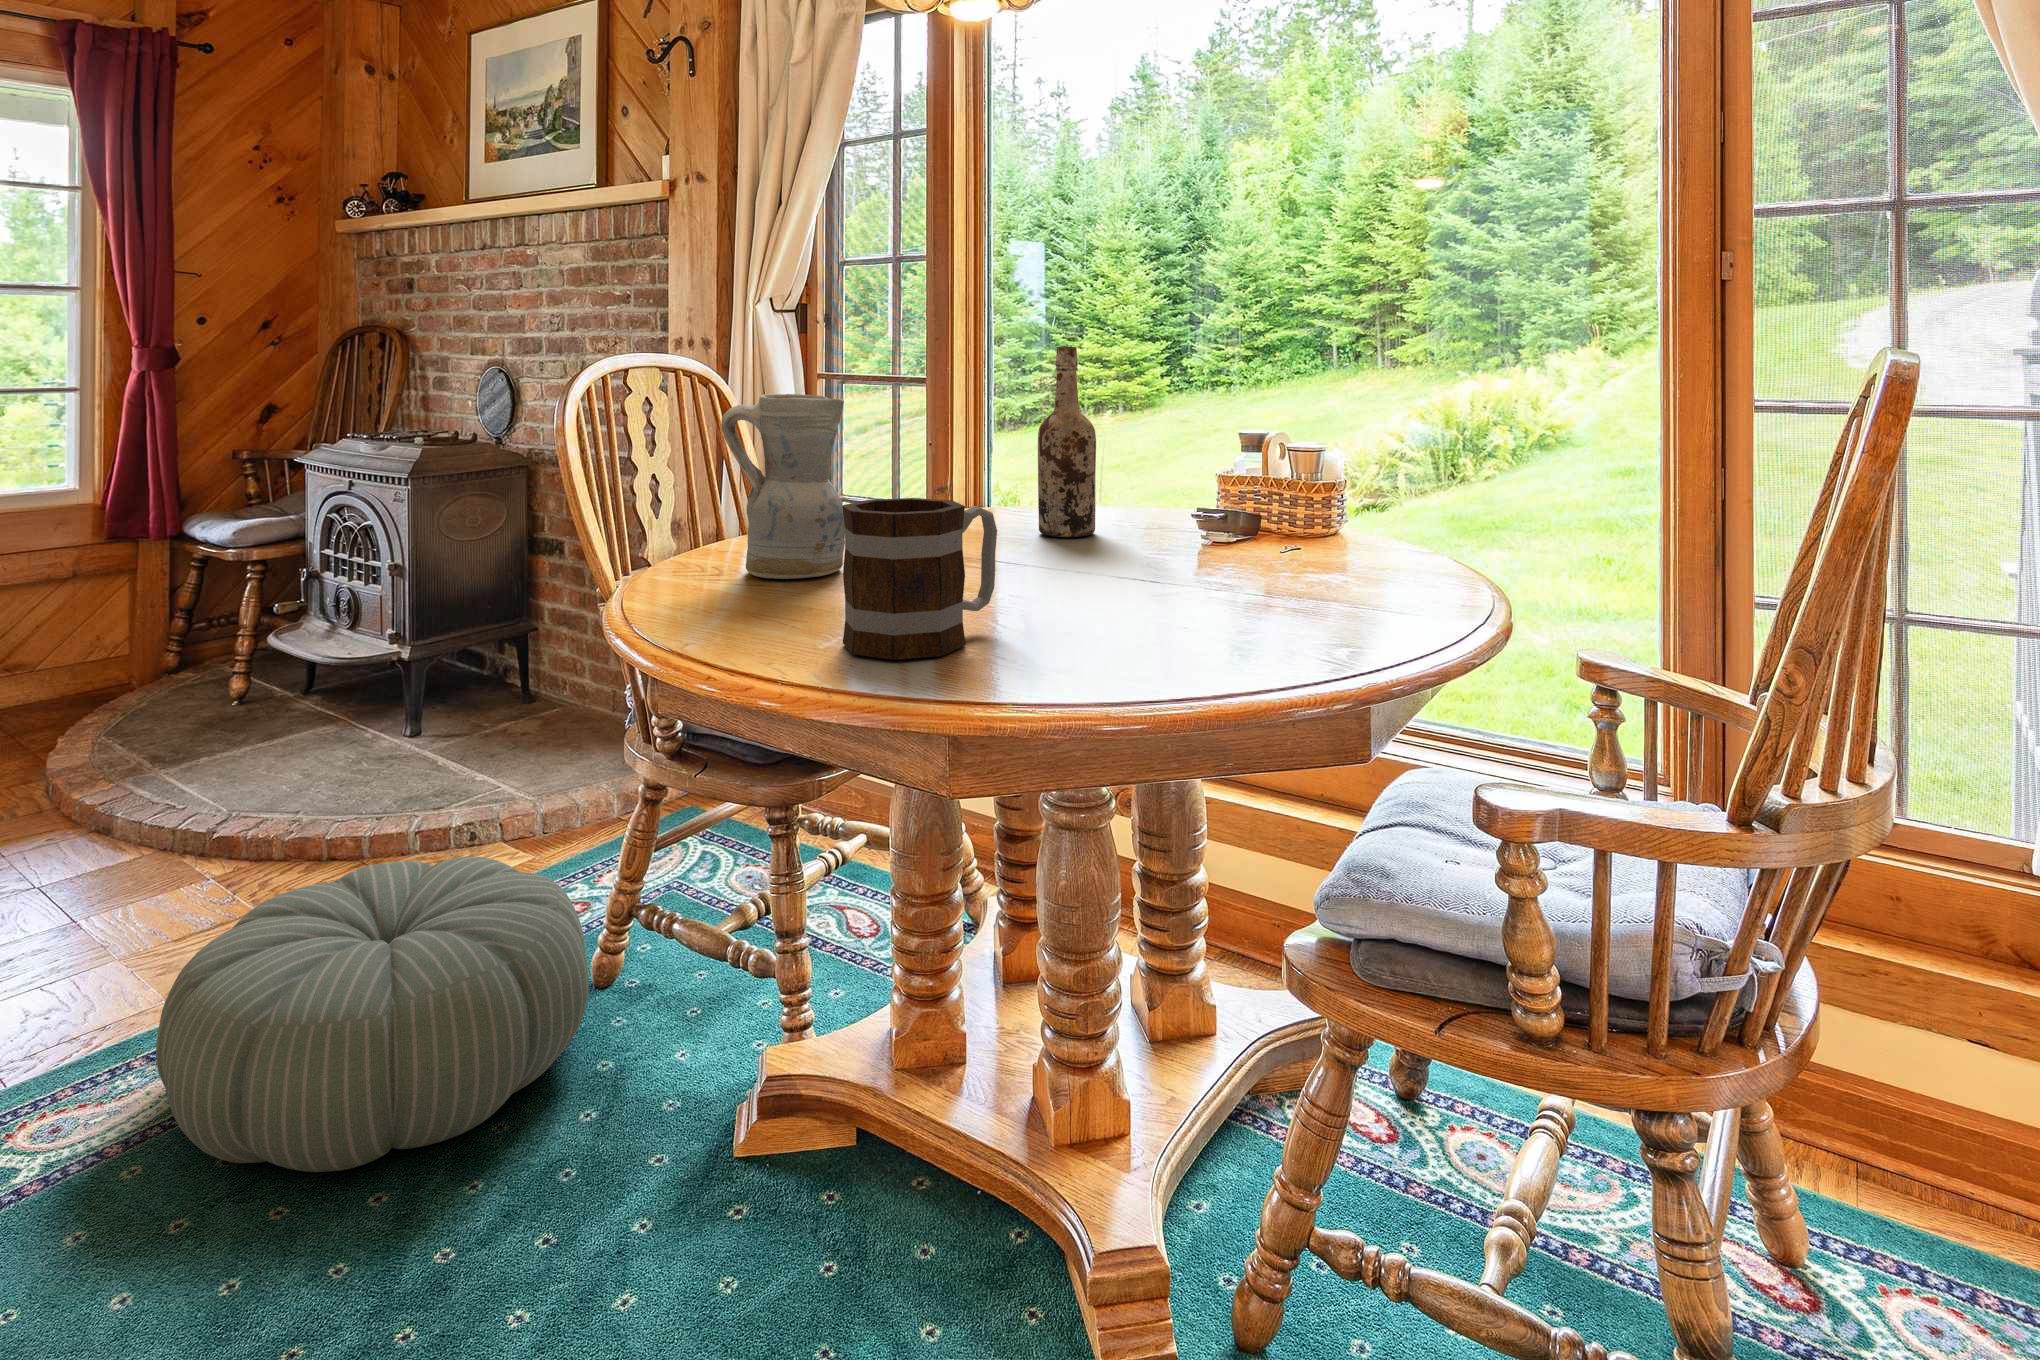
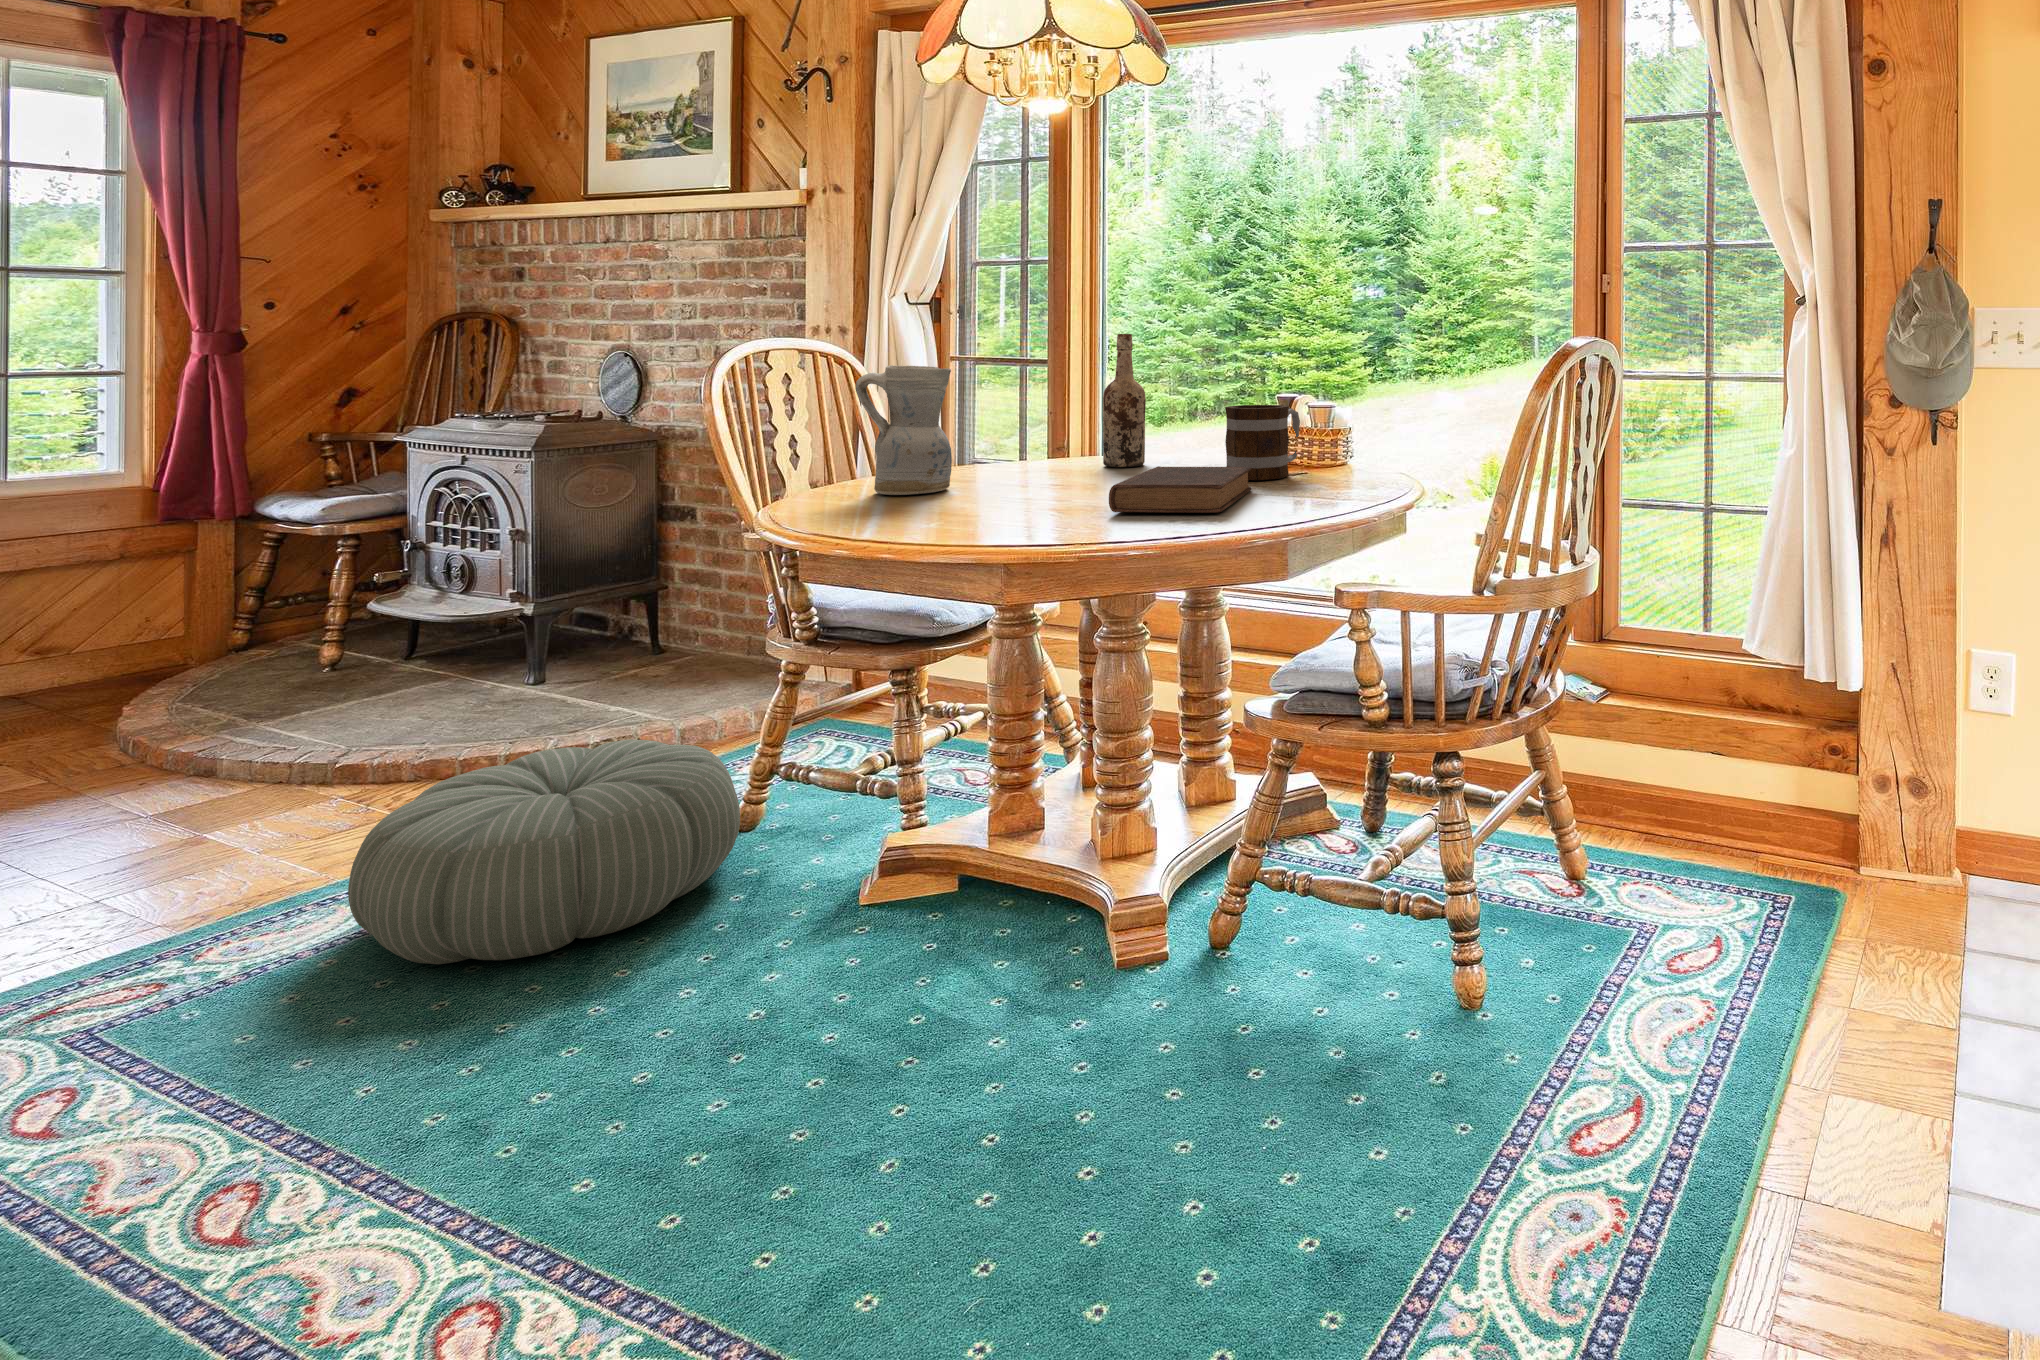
mug: present [842,498,997,660] -> present [1225,405,1300,480]
book: none [1086,551,1286,649] -> present [1109,466,1252,513]

